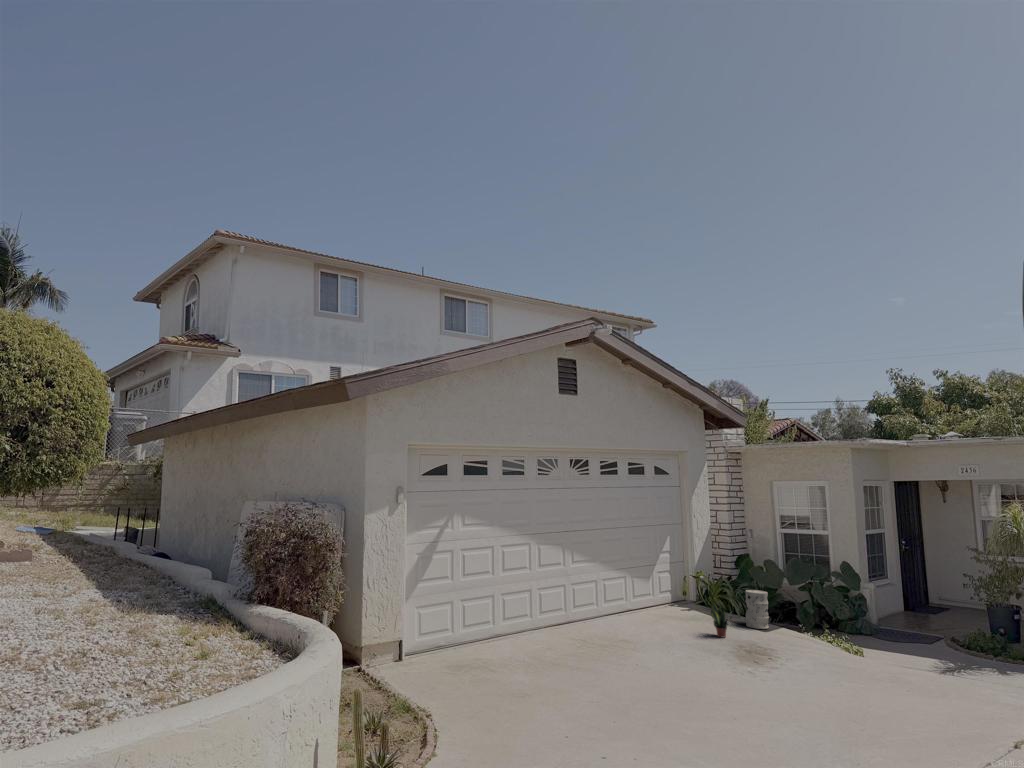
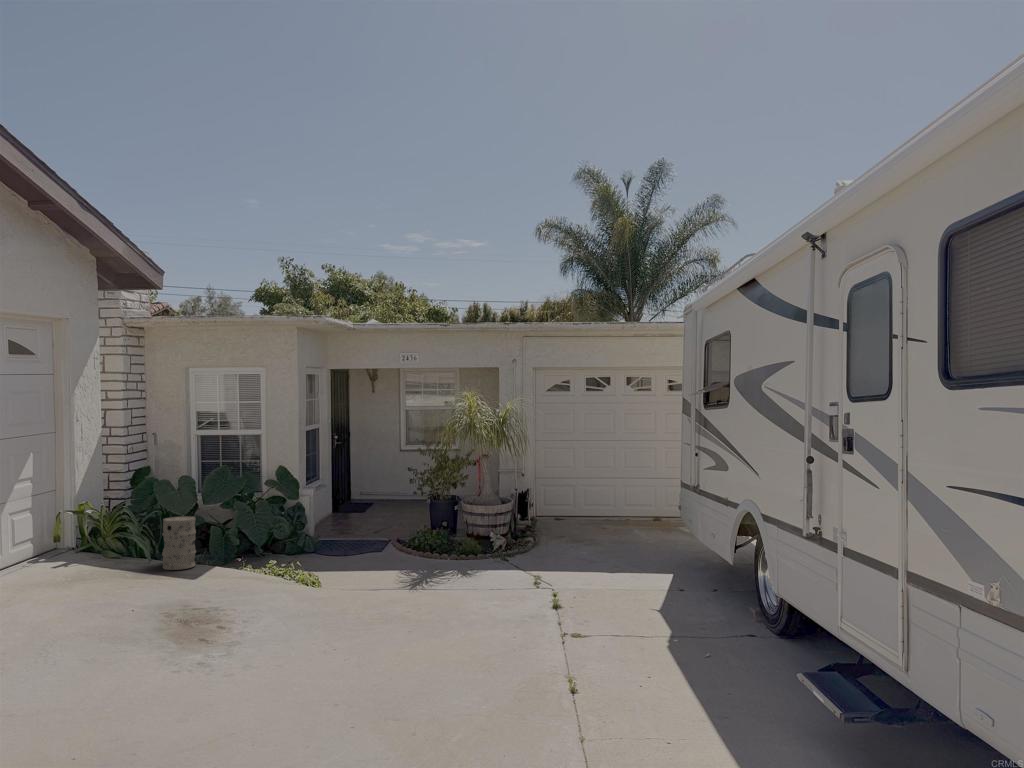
potted plant: present [711,603,732,638] -> none [115,544,151,594]

